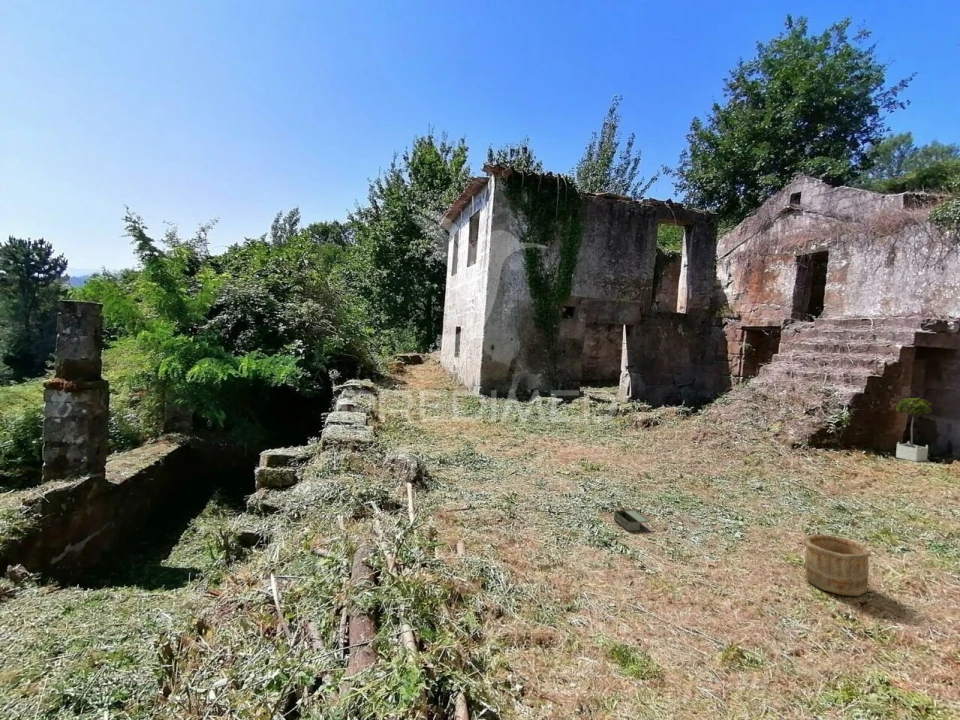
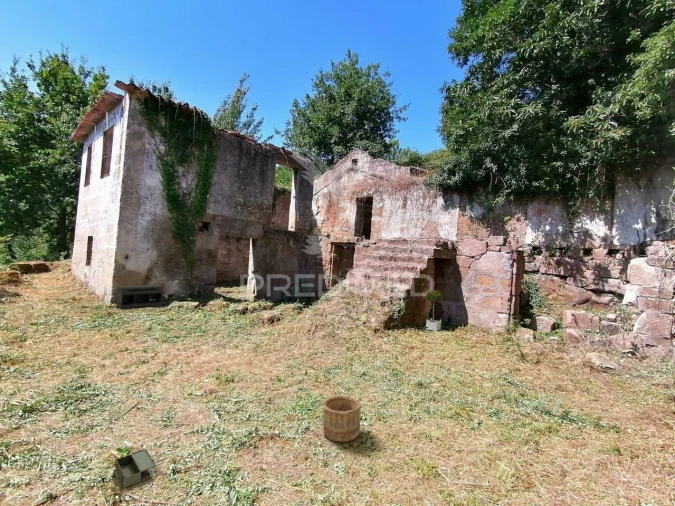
bench: none [483,378,526,402] -> present [116,285,163,309]
toolbox: present [614,510,650,531] -> present [115,449,156,488]
wooden bucket: present [804,535,871,596] -> present [323,396,361,442]

